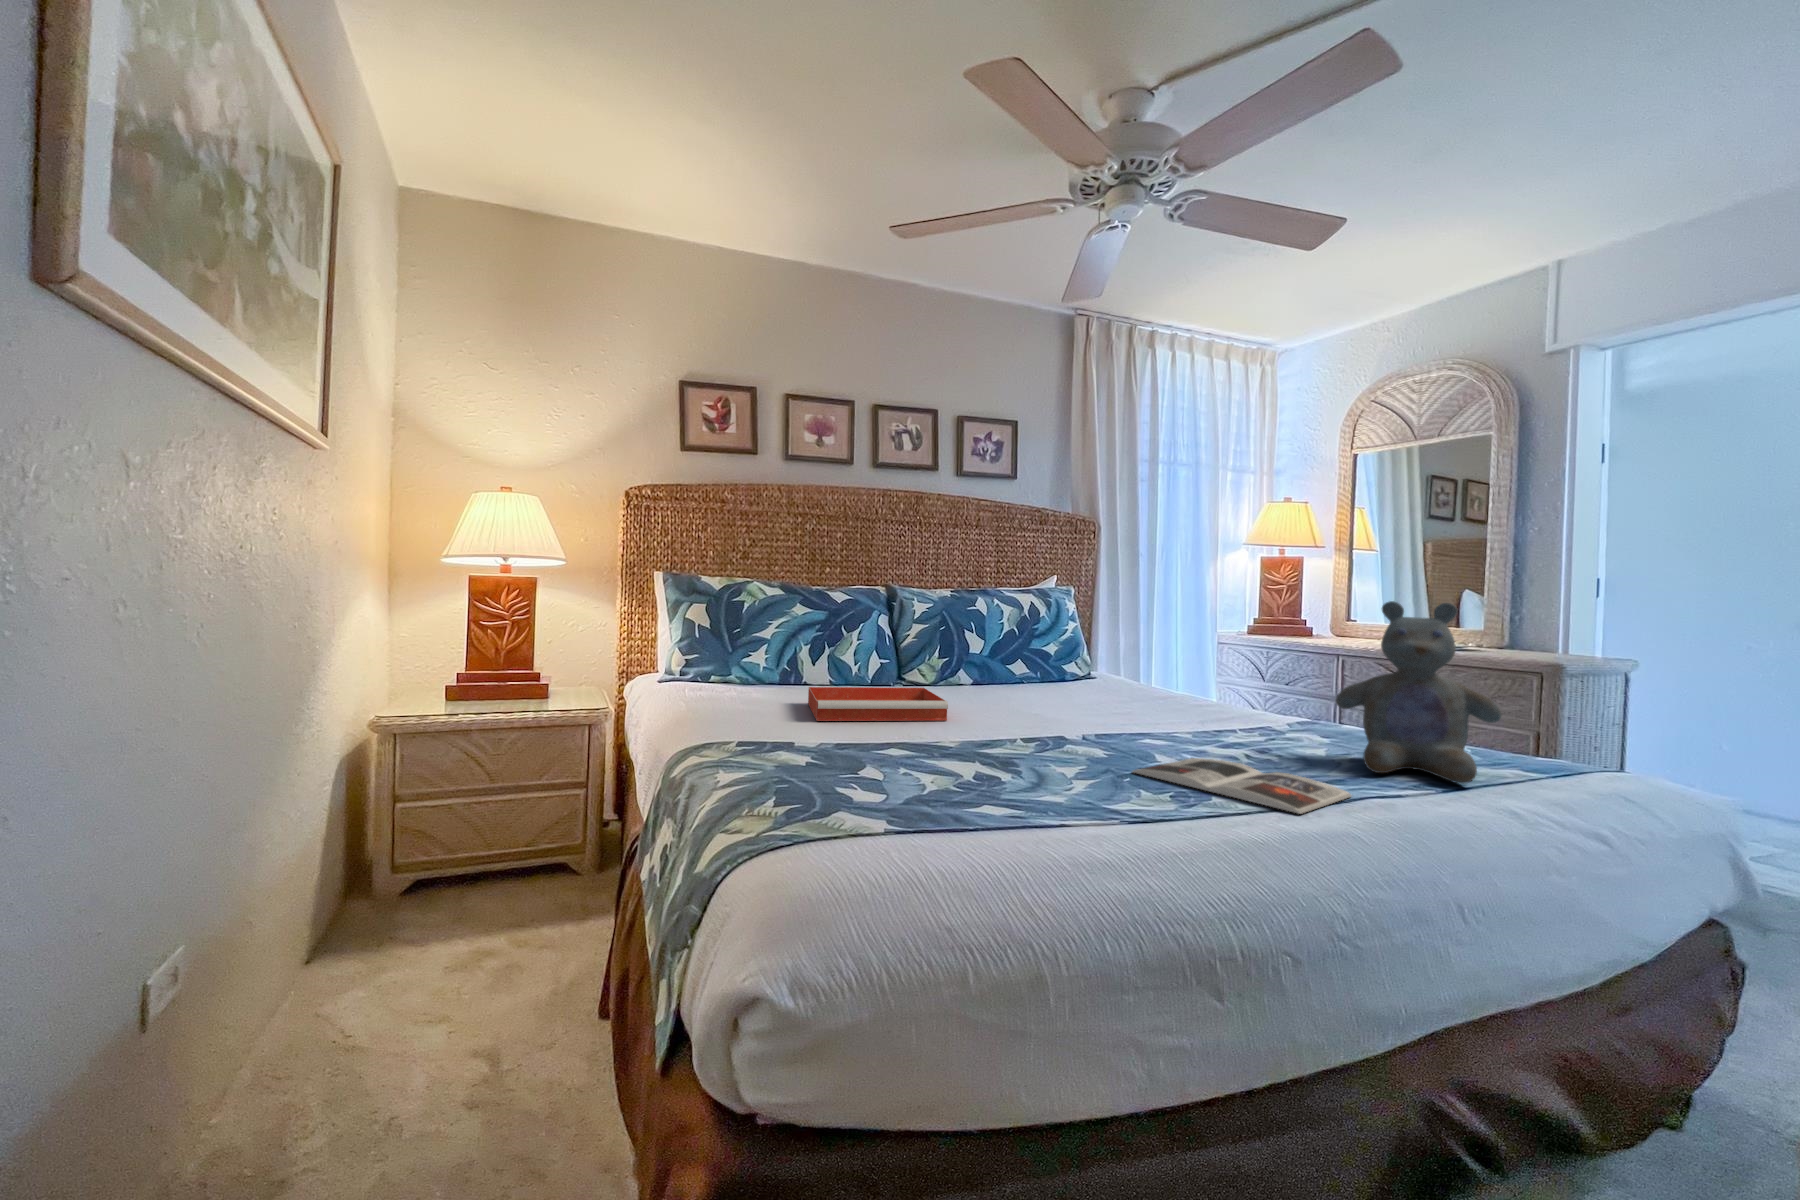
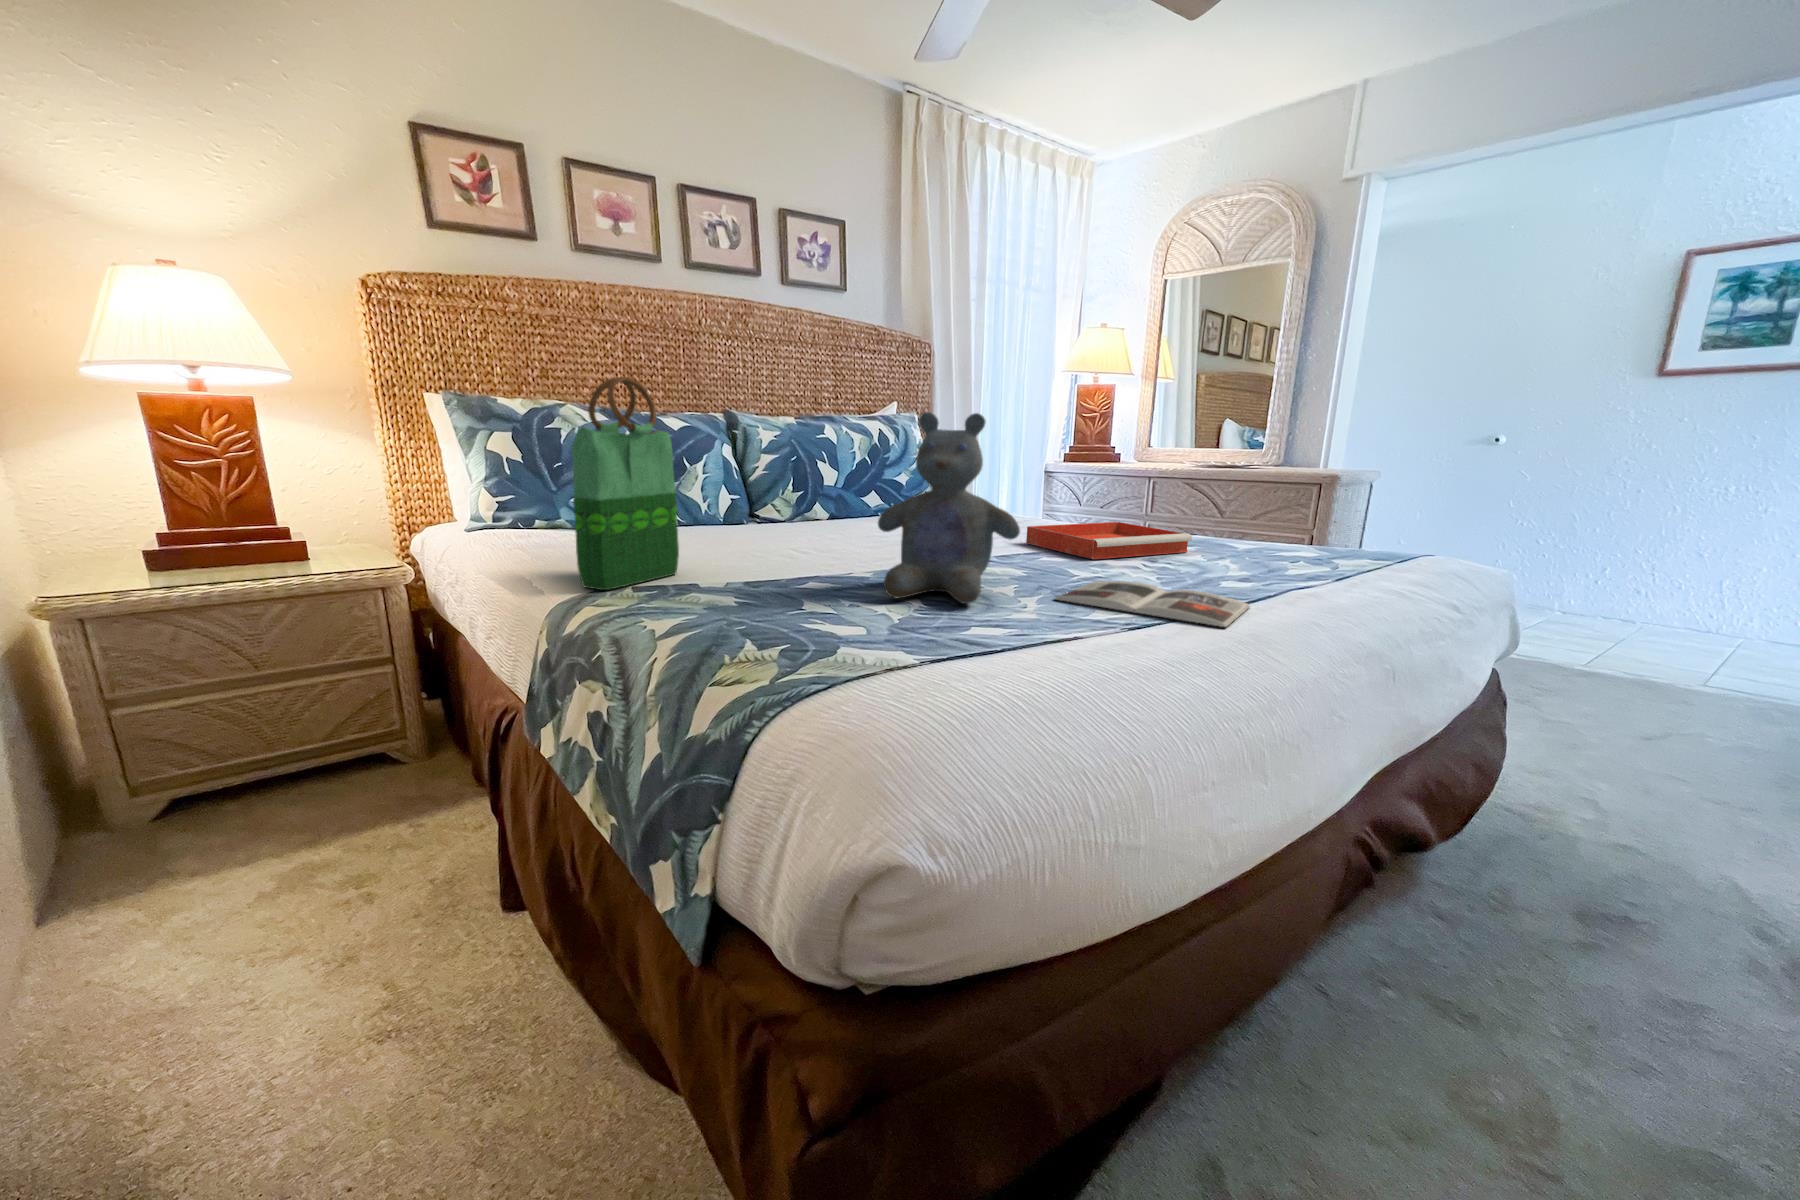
tote bag: none [713,561,803,735] -> present [572,377,679,590]
stuffed bear: present [1336,601,1502,784] -> present [878,412,1020,604]
tray: present [808,687,948,721] -> present [1026,522,1192,559]

